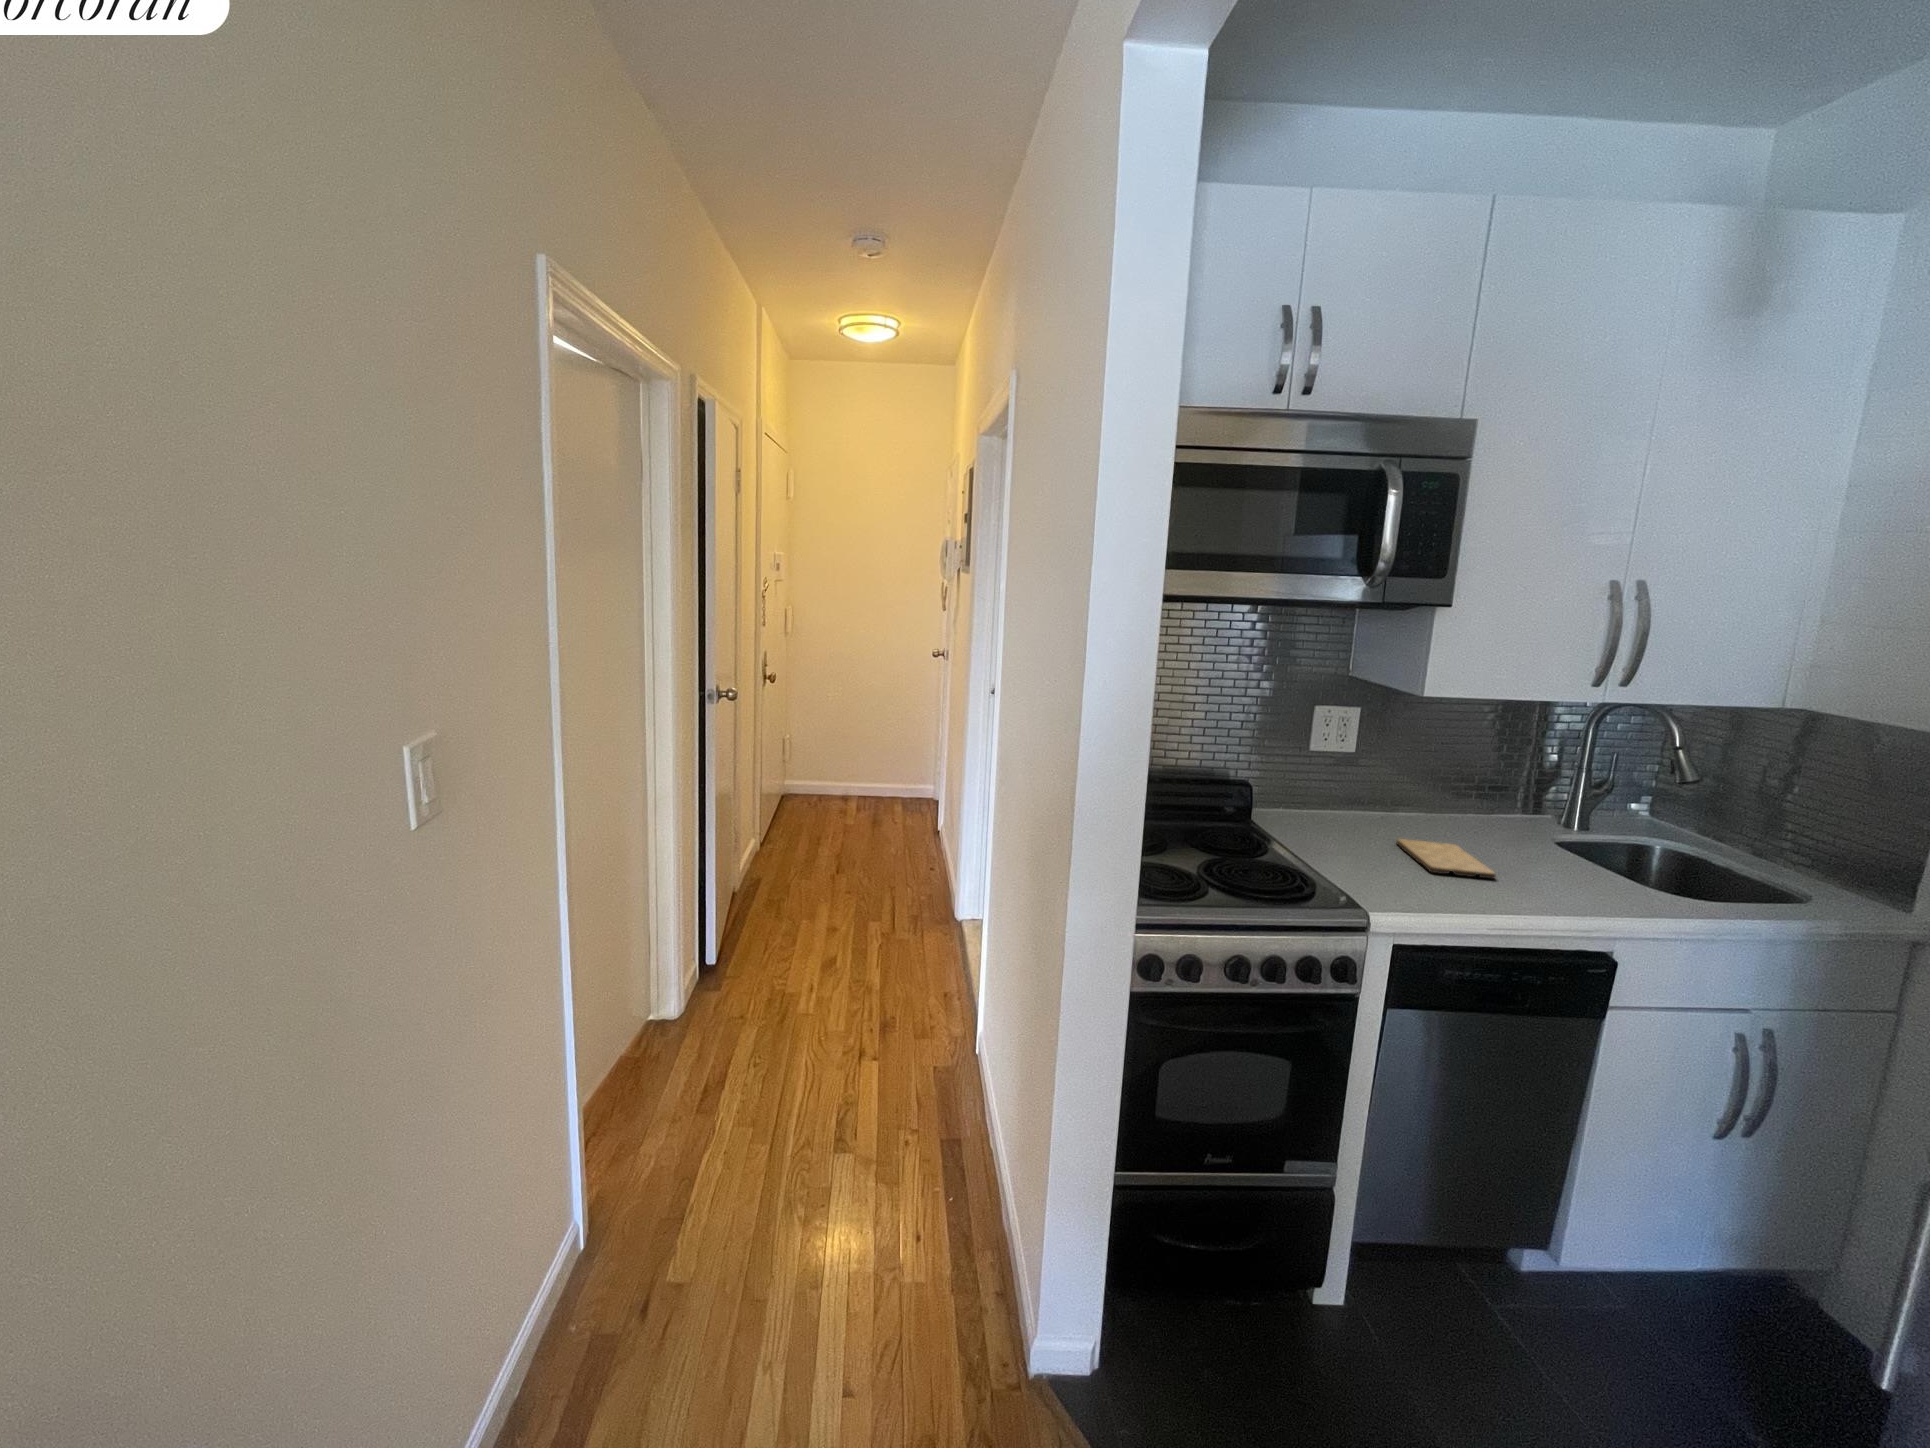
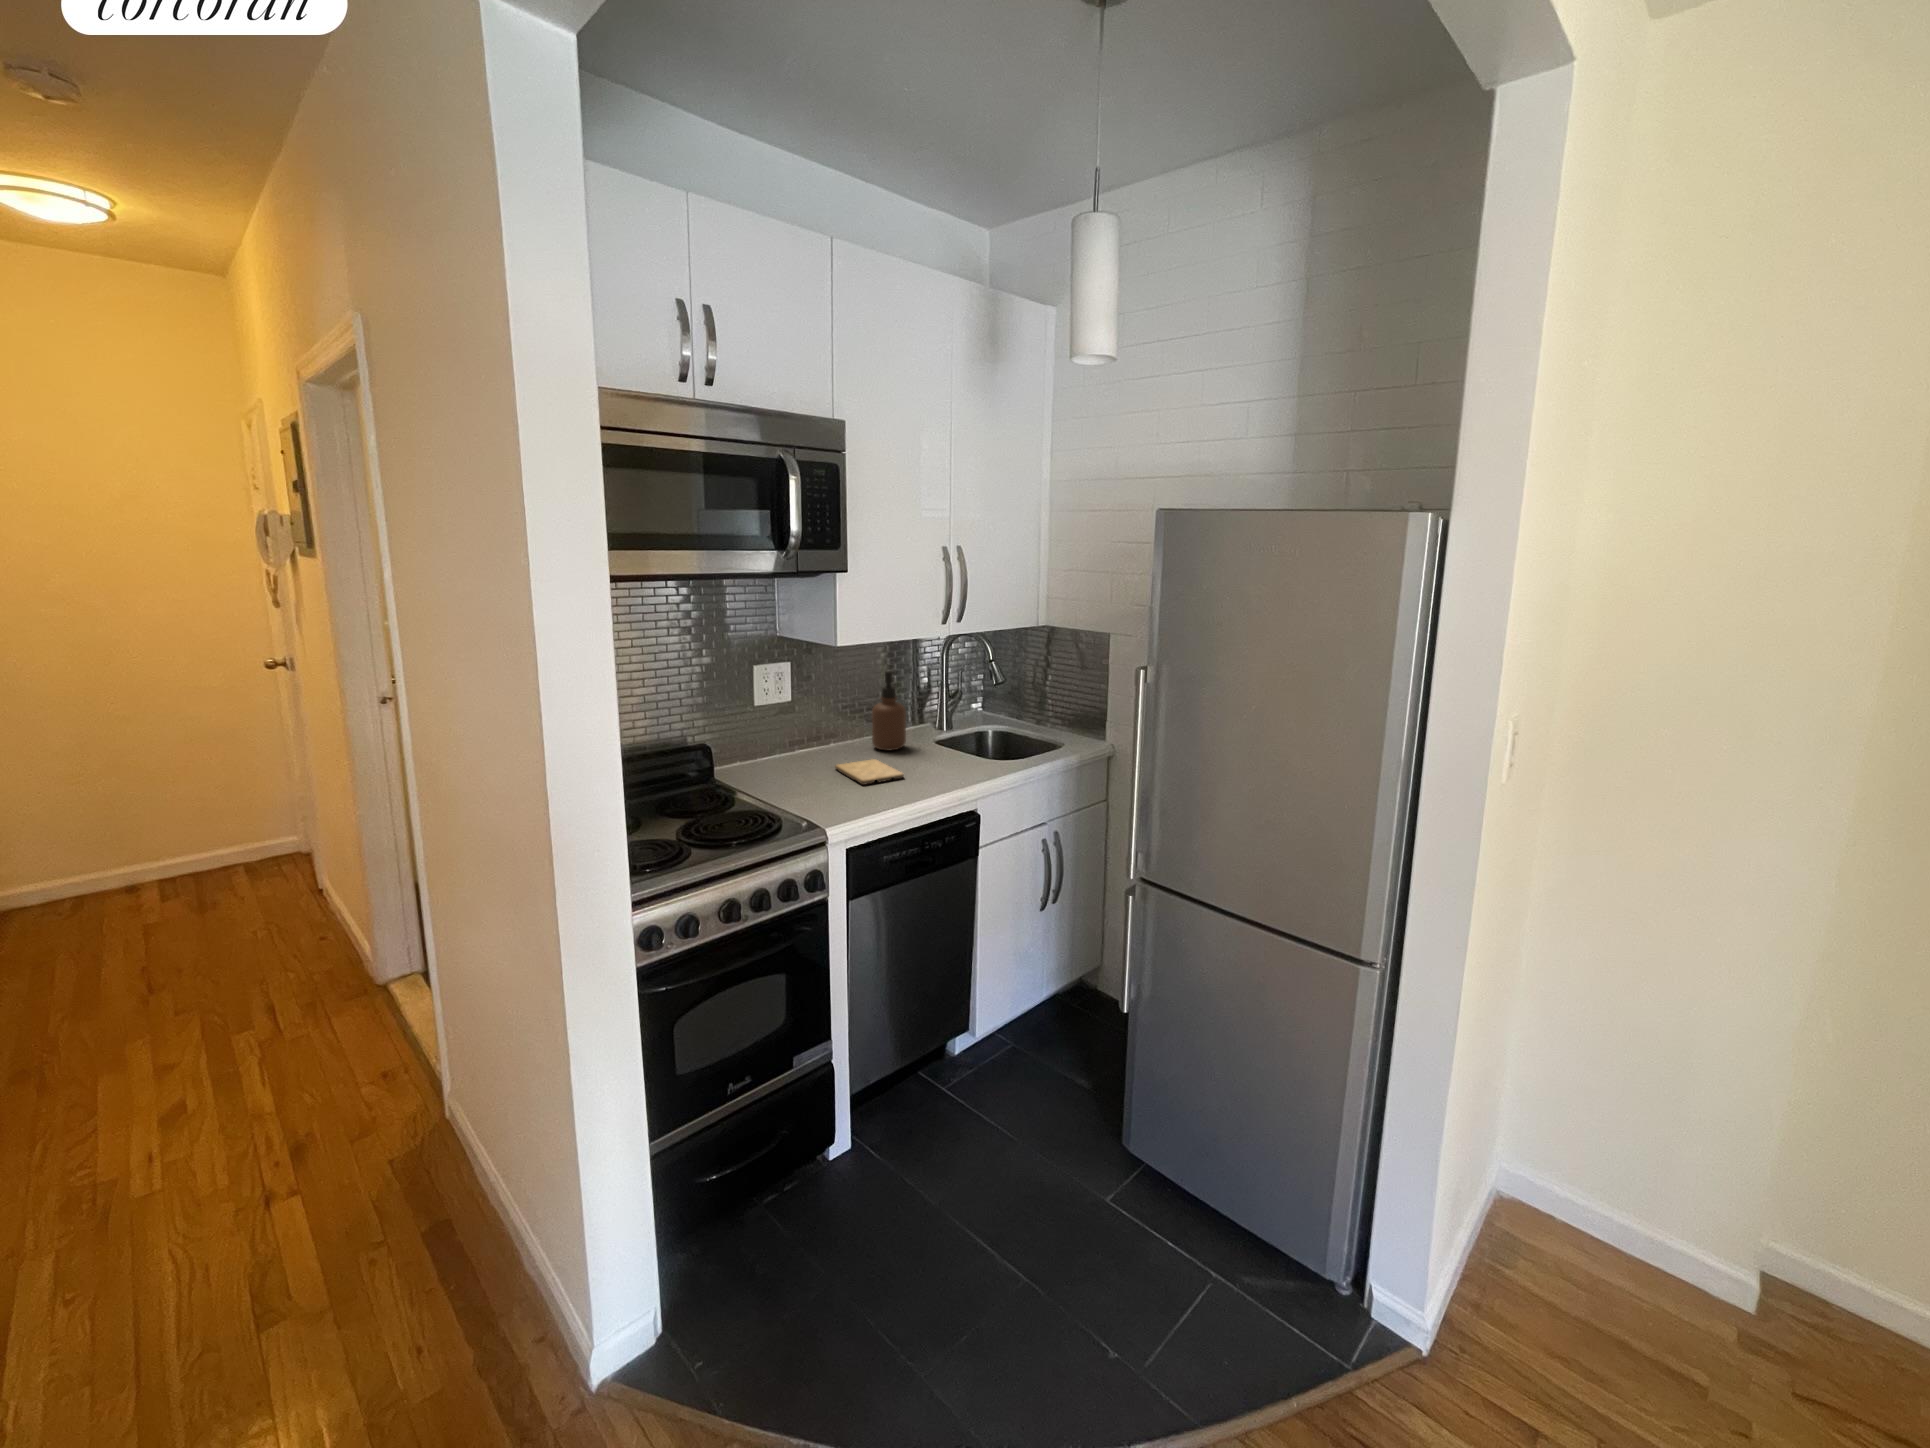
soap dispenser: none [1454,737,1513,839] -> present [872,671,906,750]

